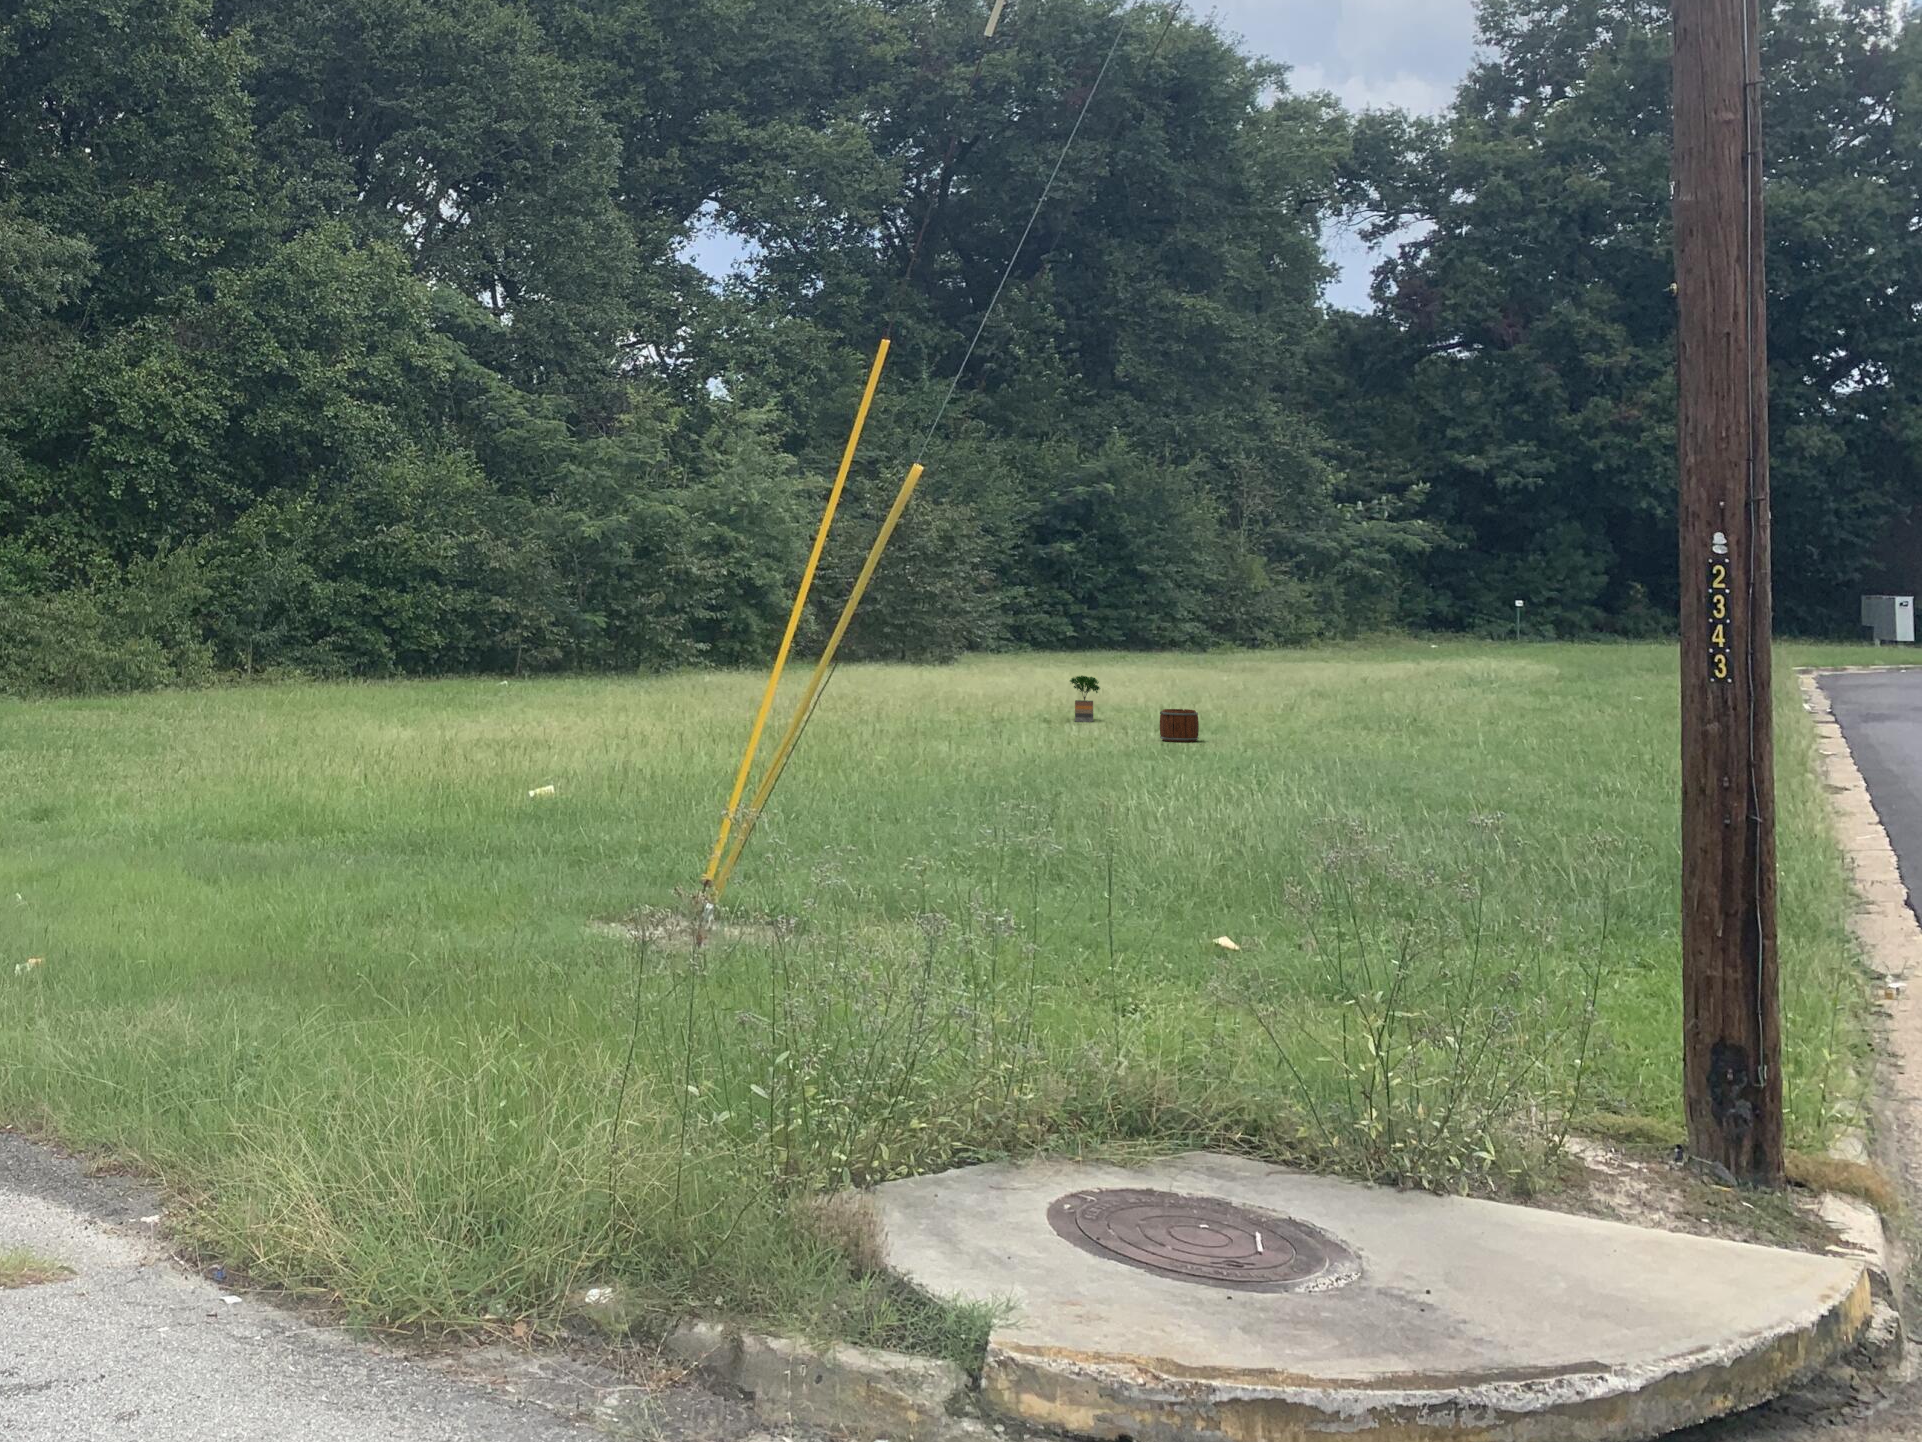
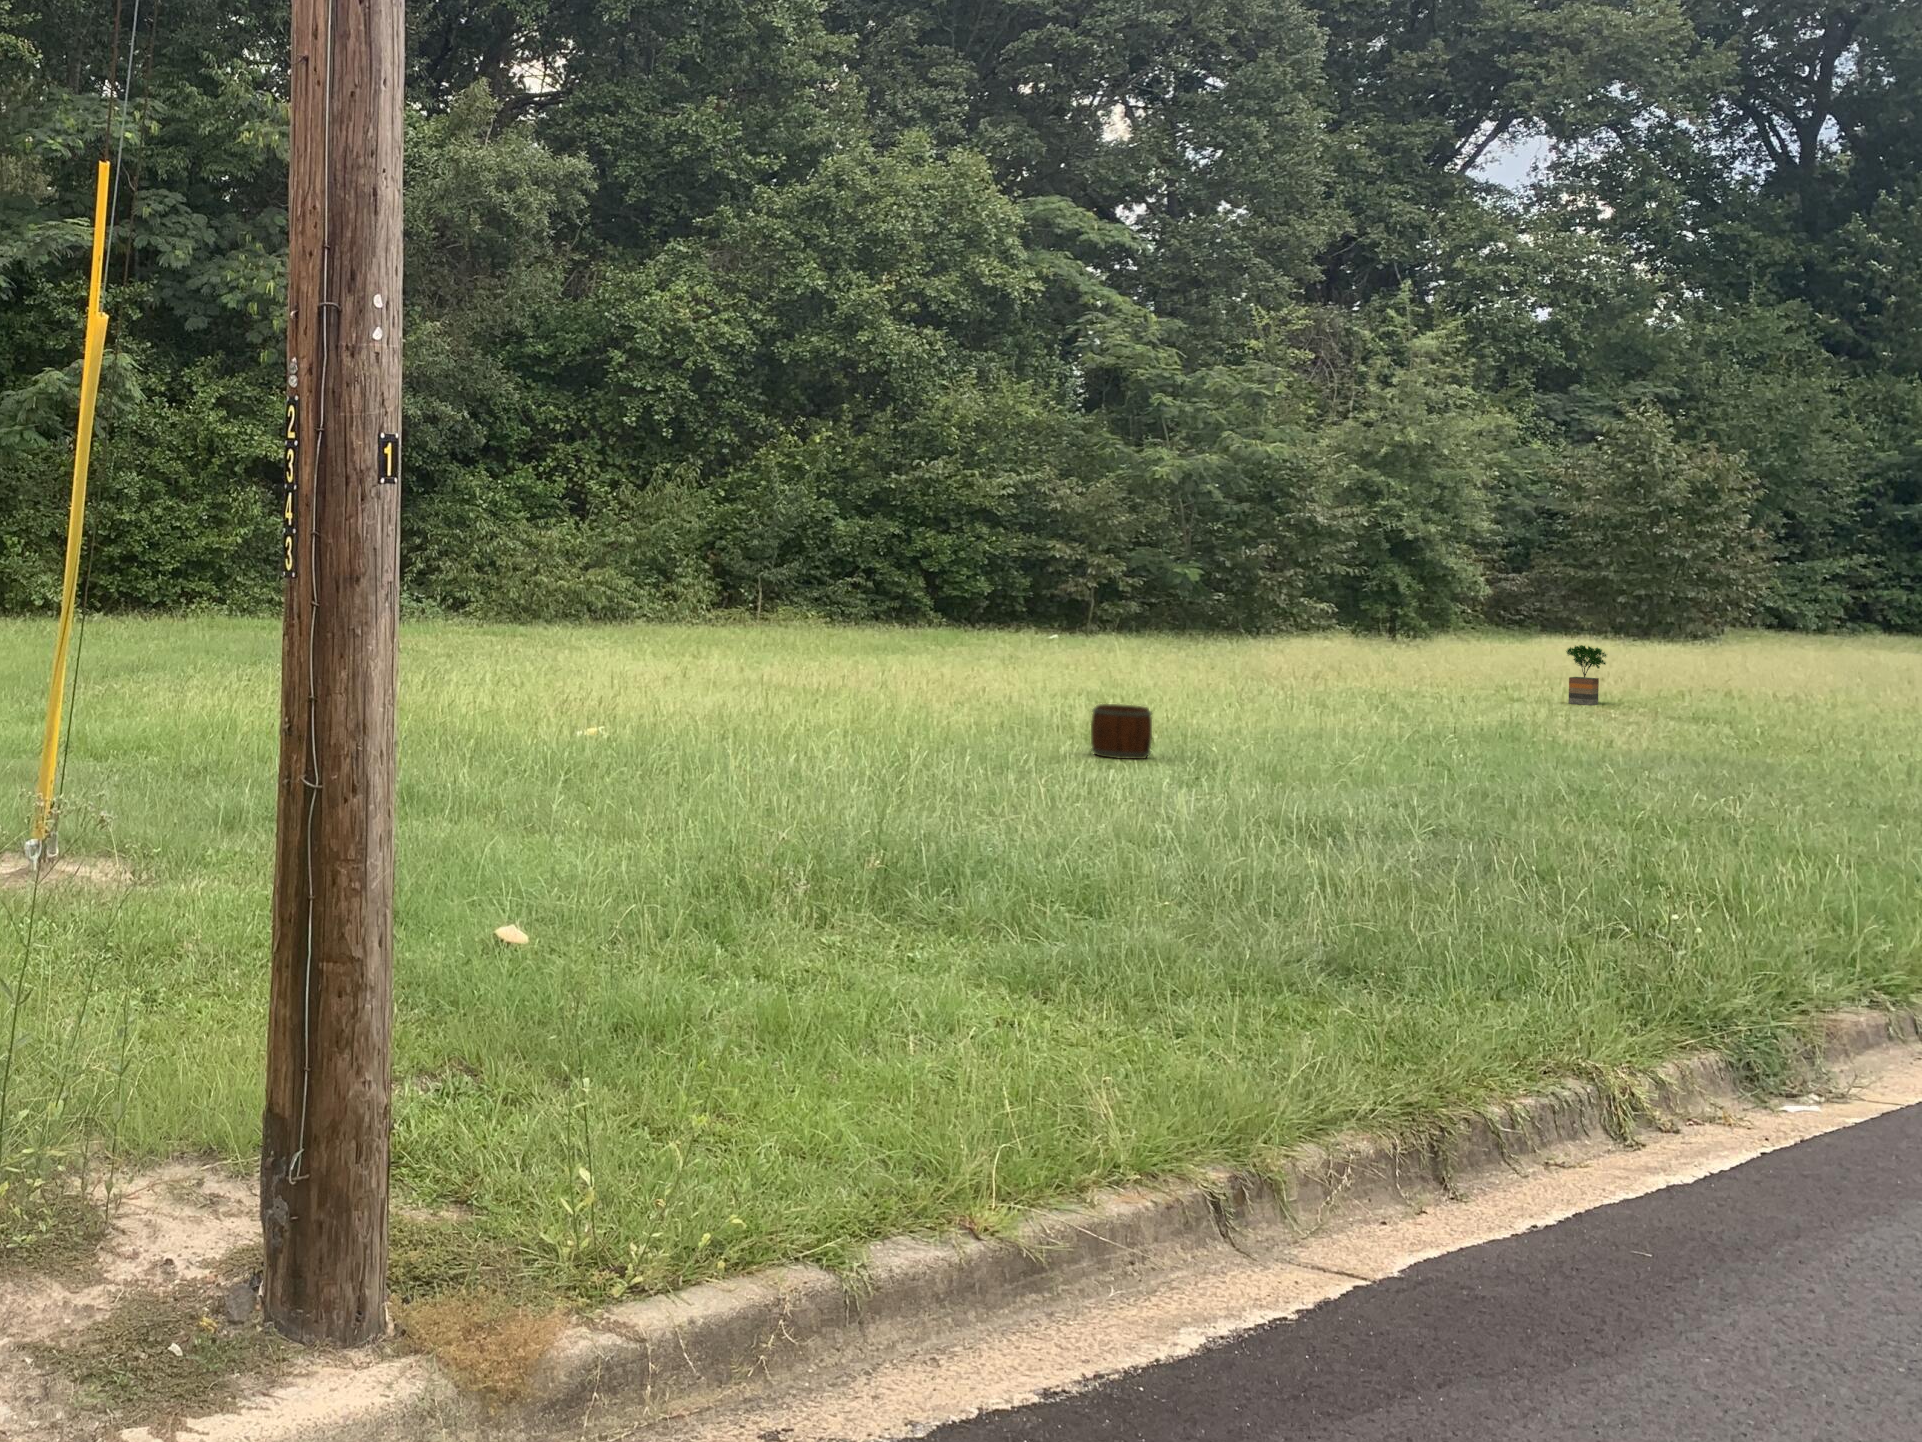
bucket: present [1160,709,1199,742] -> present [1091,704,1152,759]

